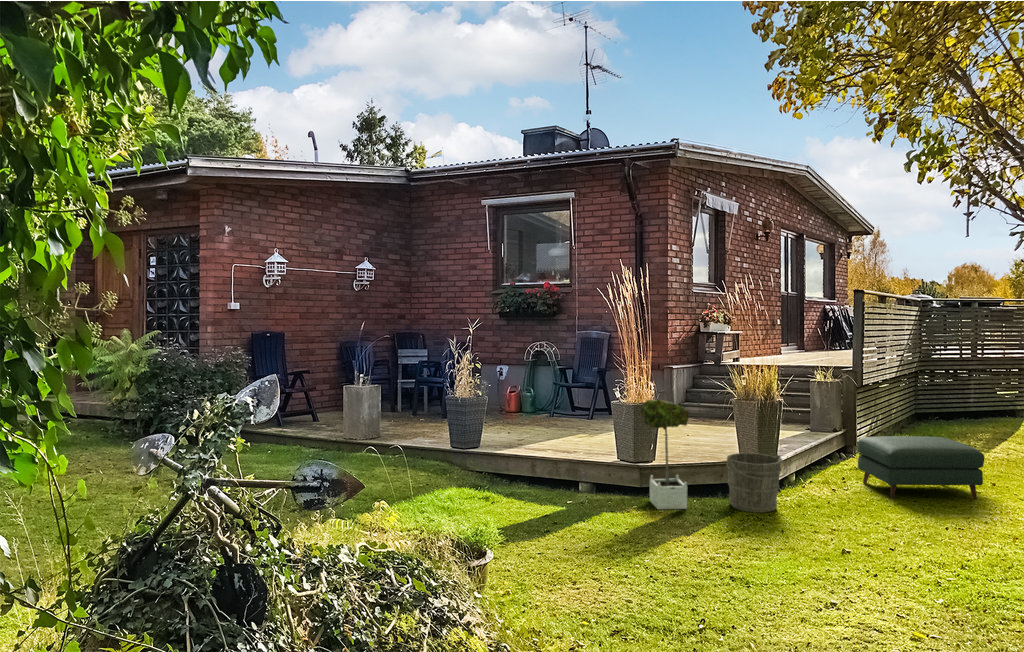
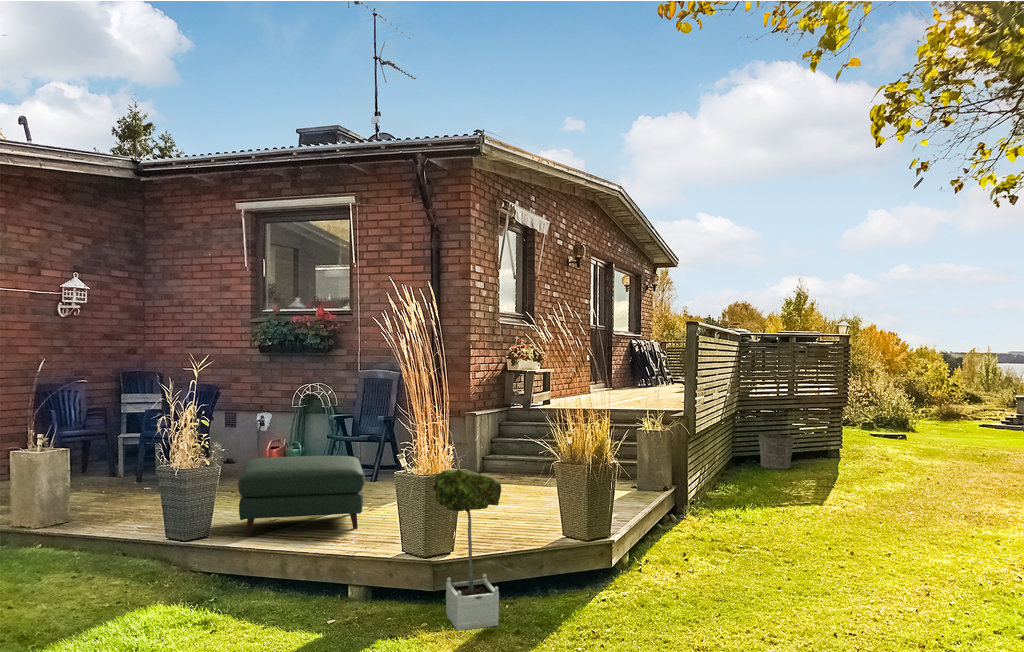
ottoman: present [858,436,984,499] -> present [238,456,365,537]
bucket: present [726,453,788,512] -> present [759,434,798,469]

